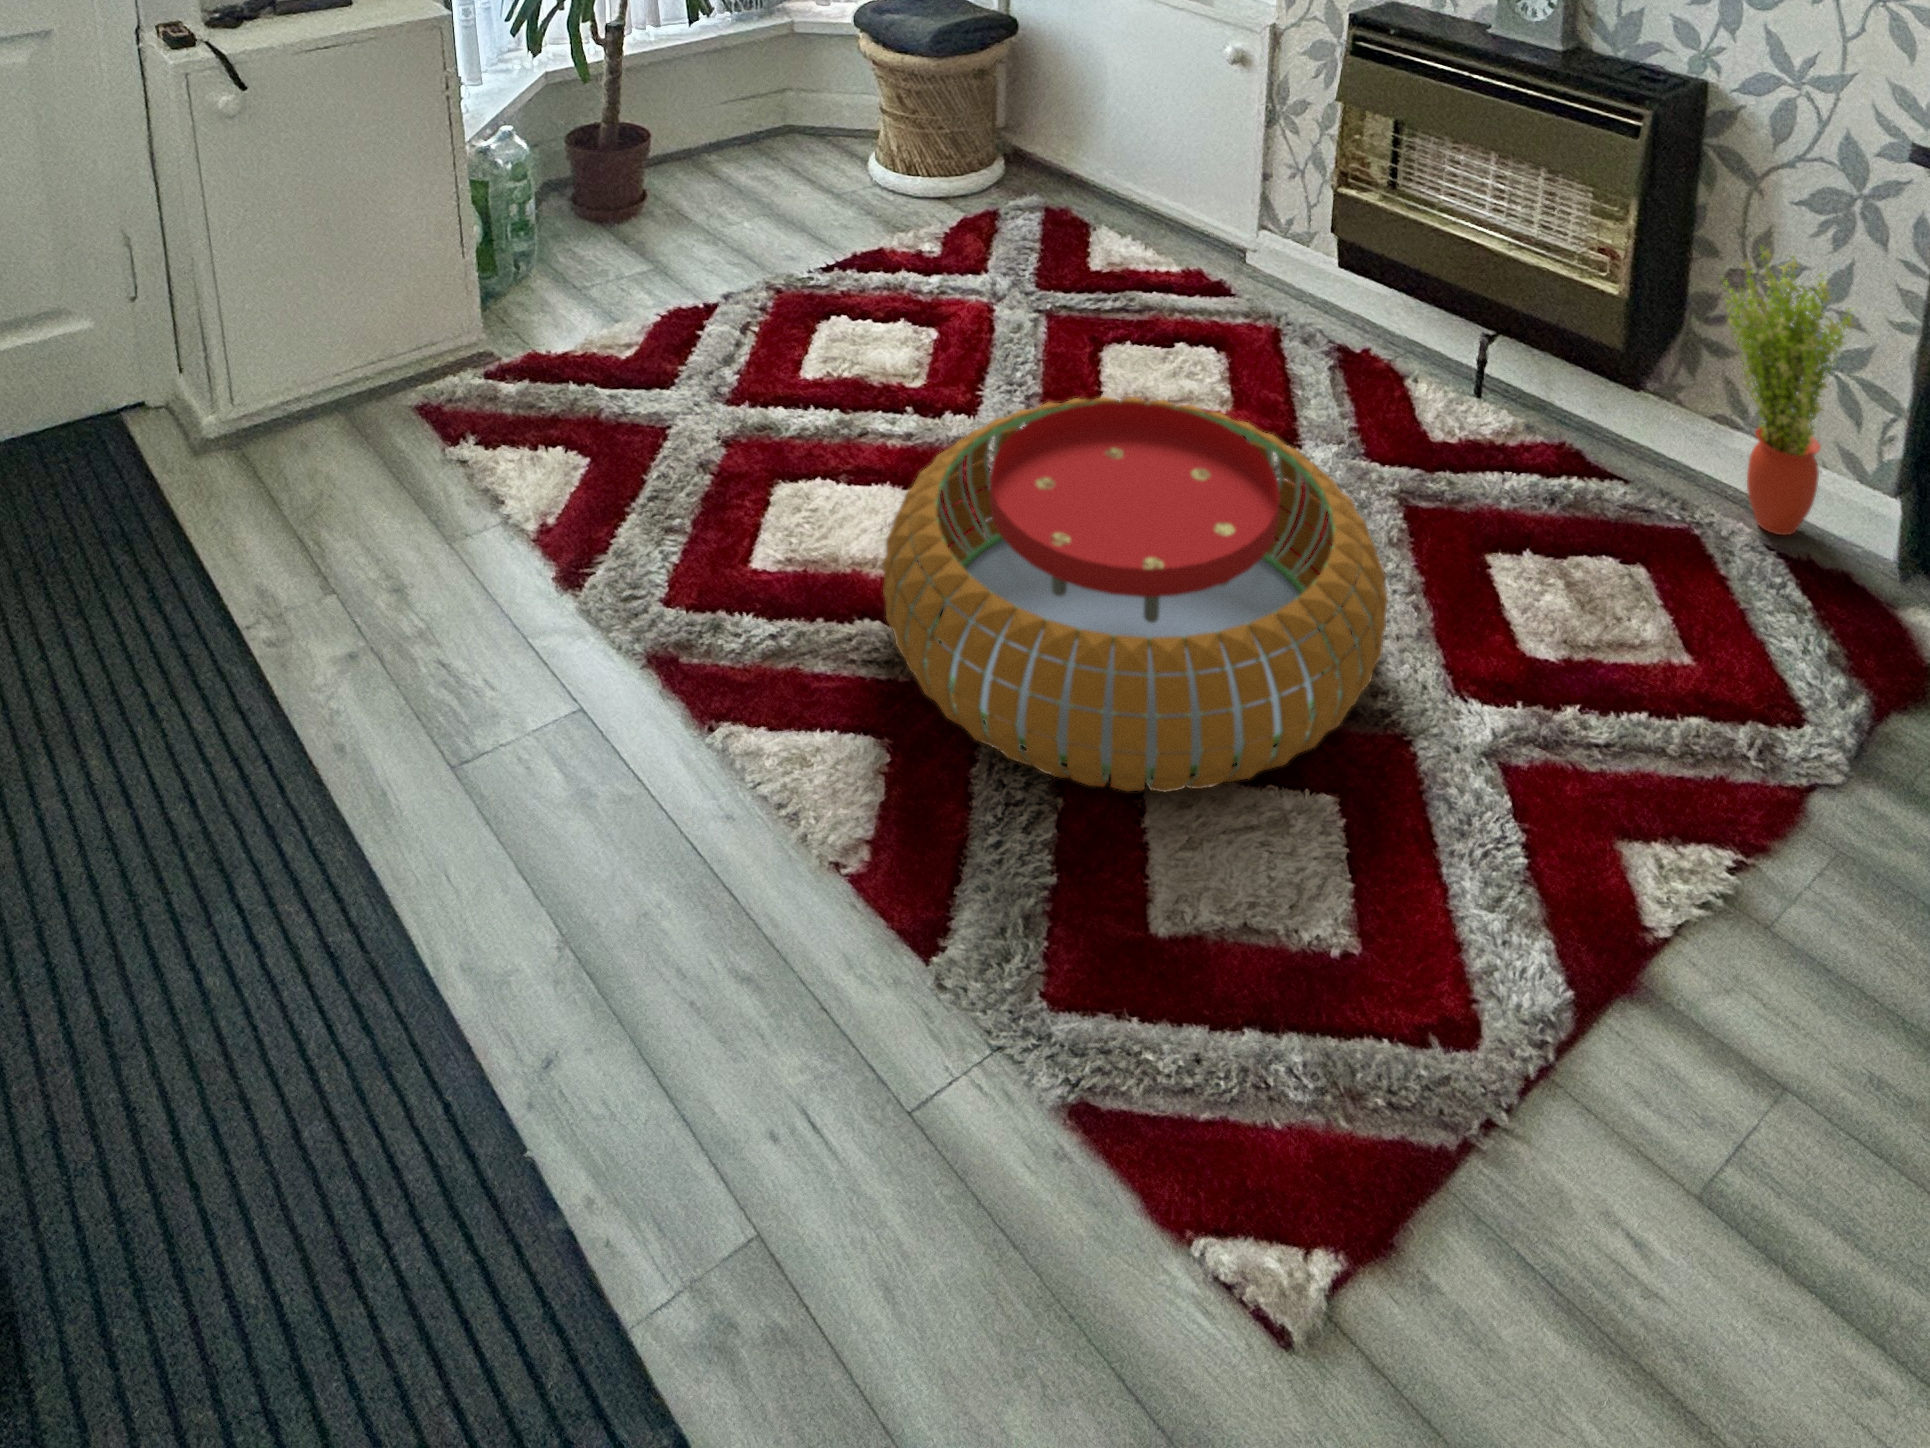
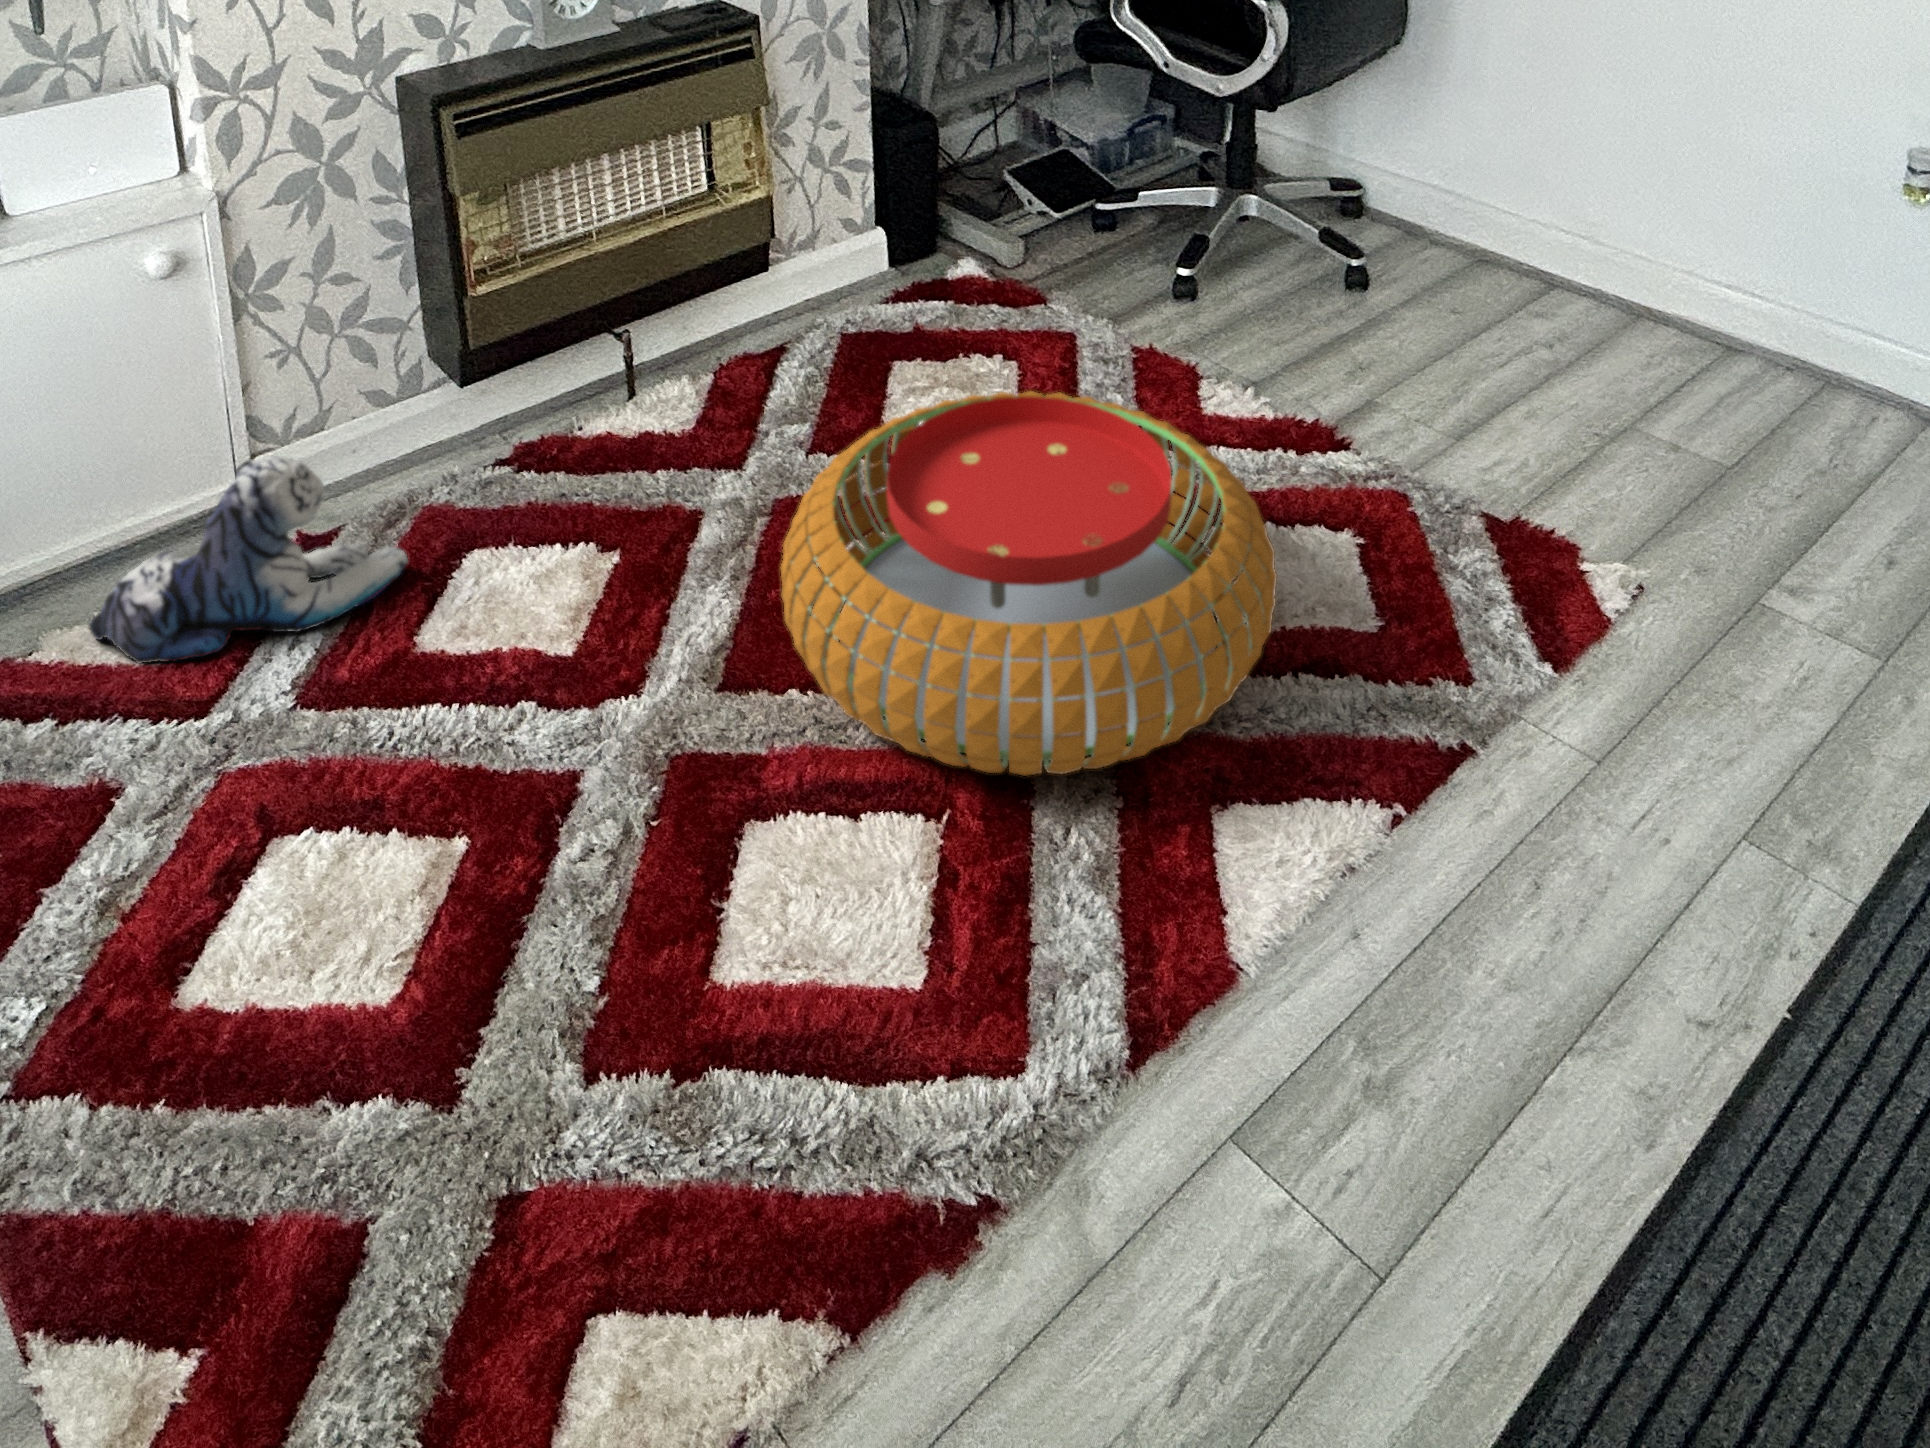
plush toy: none [1069,178,1179,313] -> present [89,456,407,663]
potted plant: present [1719,247,1855,535] -> none [802,87,895,302]

